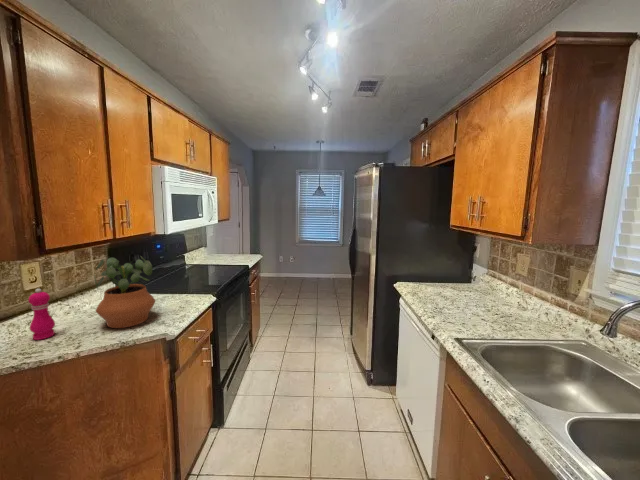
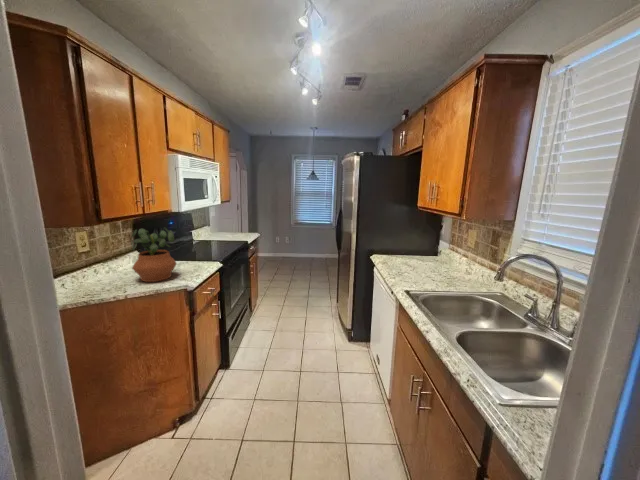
pepper mill: present [29,289,55,340] -> none [84,250,103,288]

